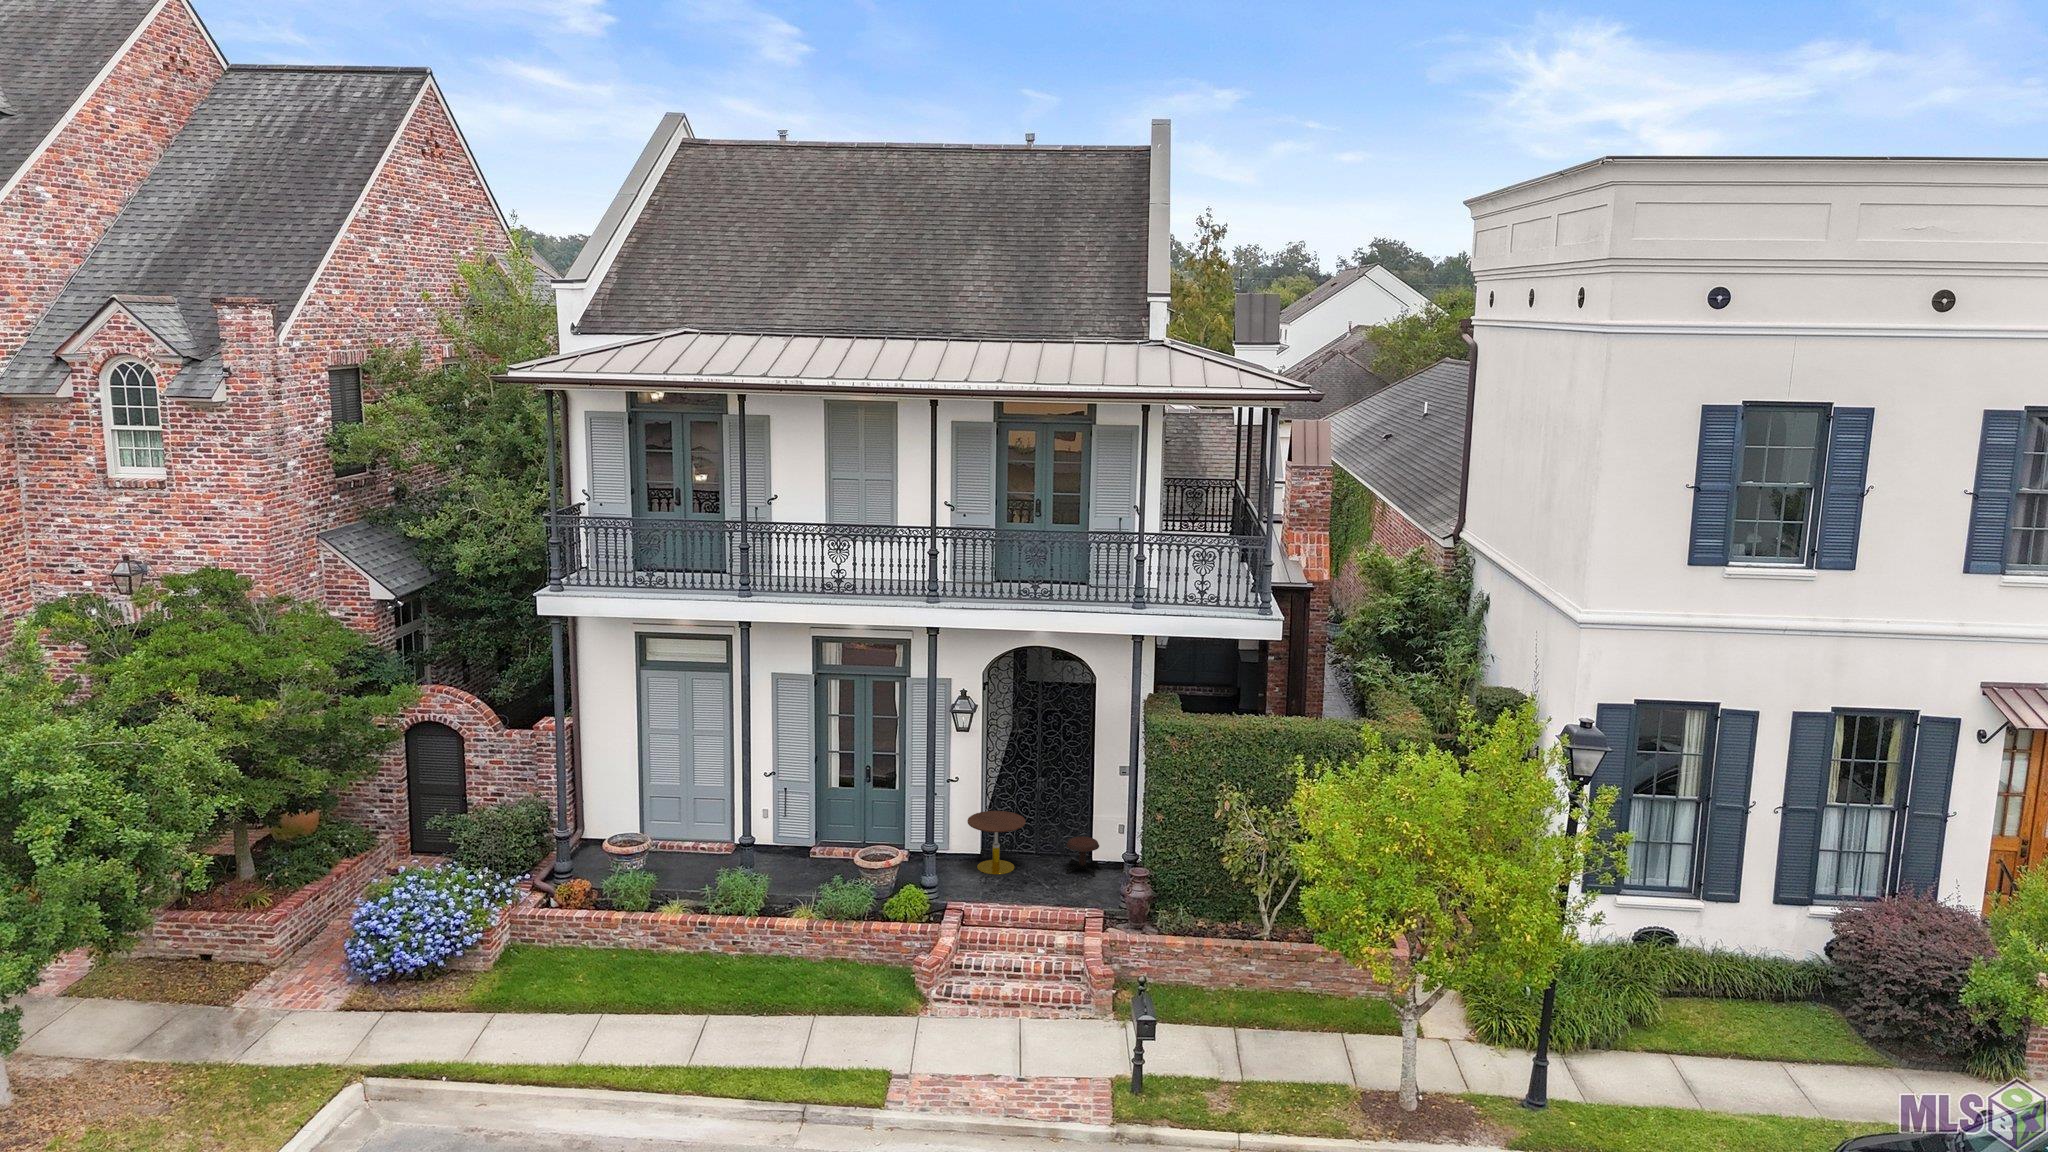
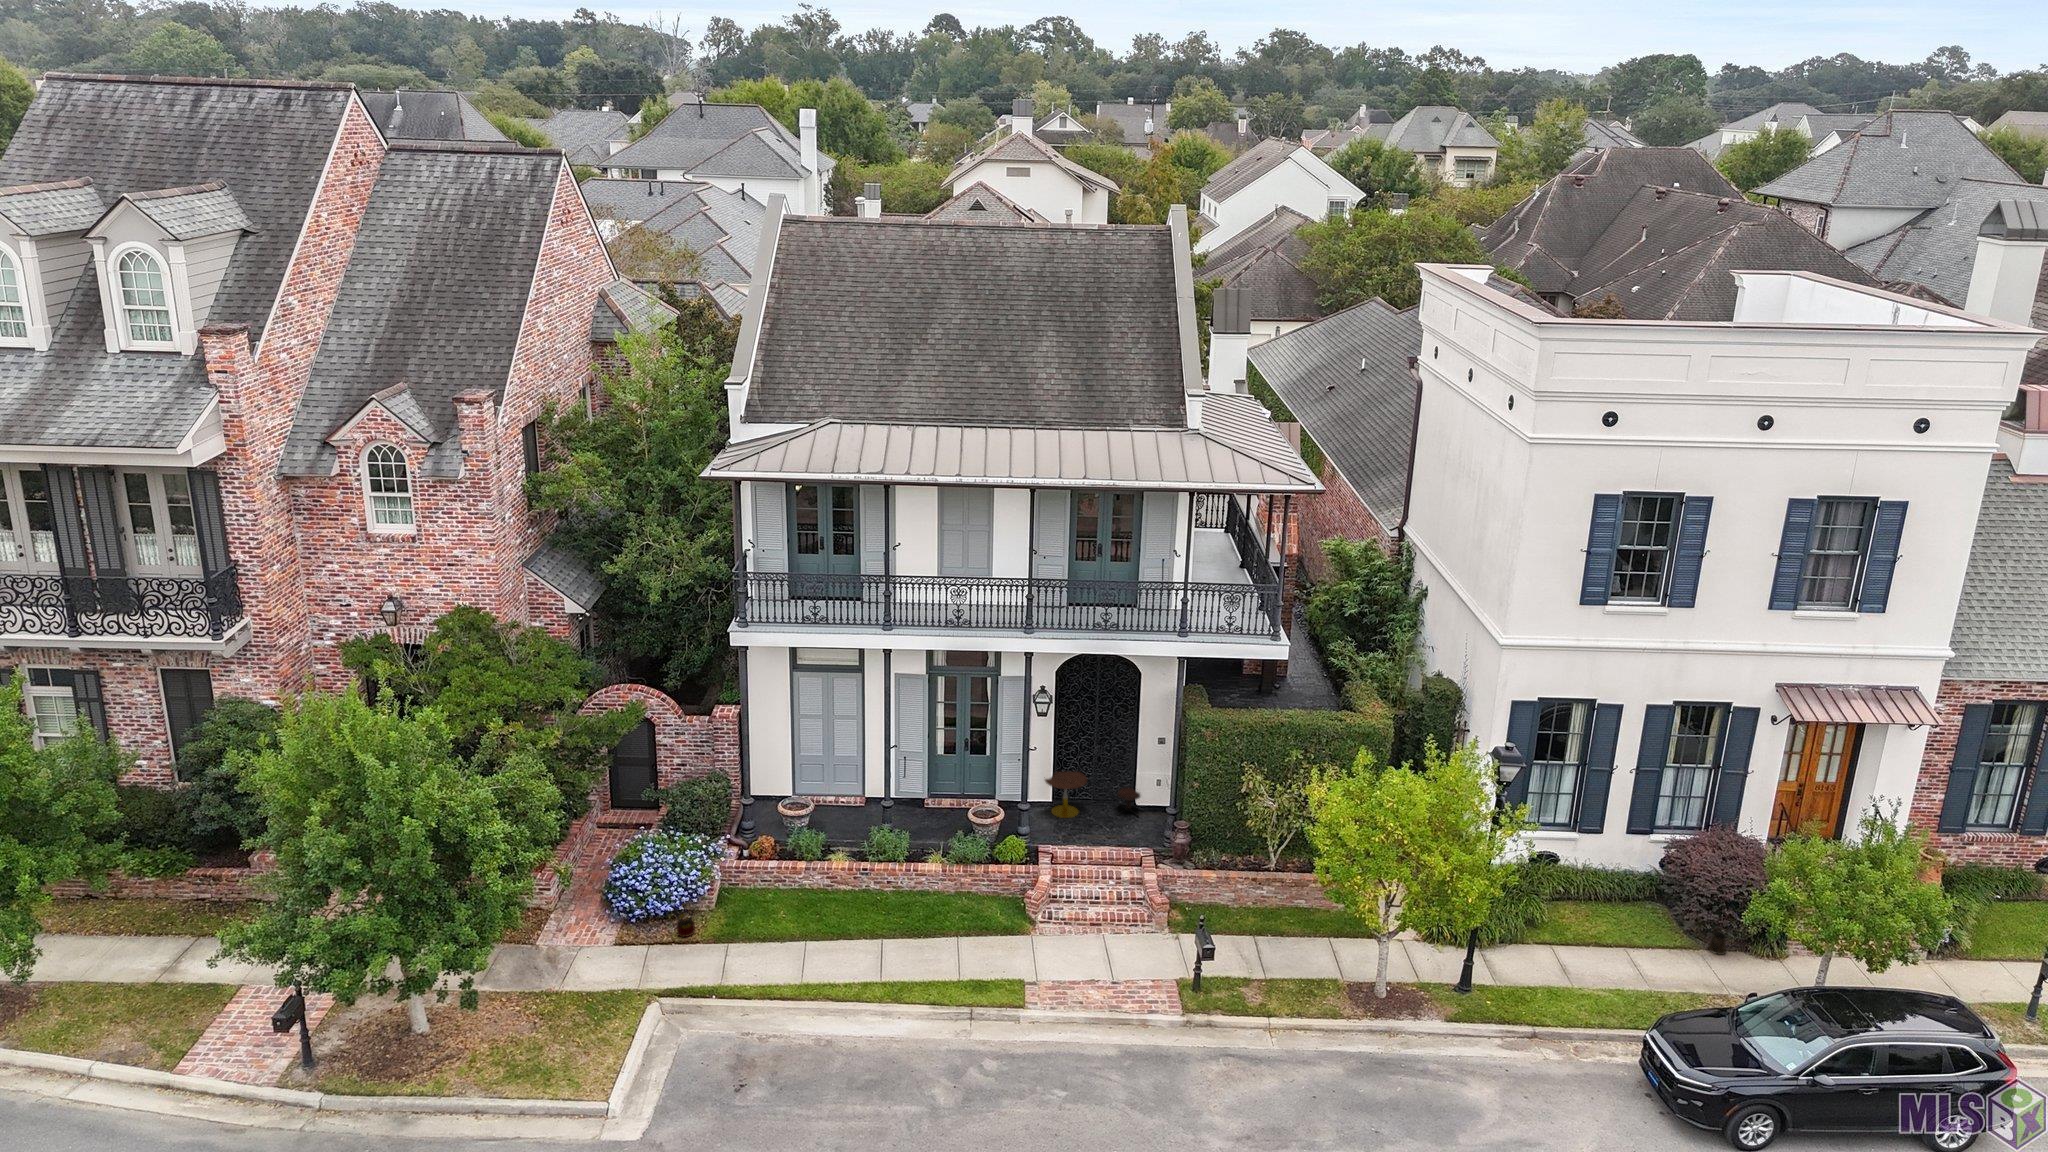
decorative plant: none [407,936,475,1001] -> present [672,898,710,937]
watering can: none [1898,1037,1927,1072] -> present [1708,932,1726,955]

